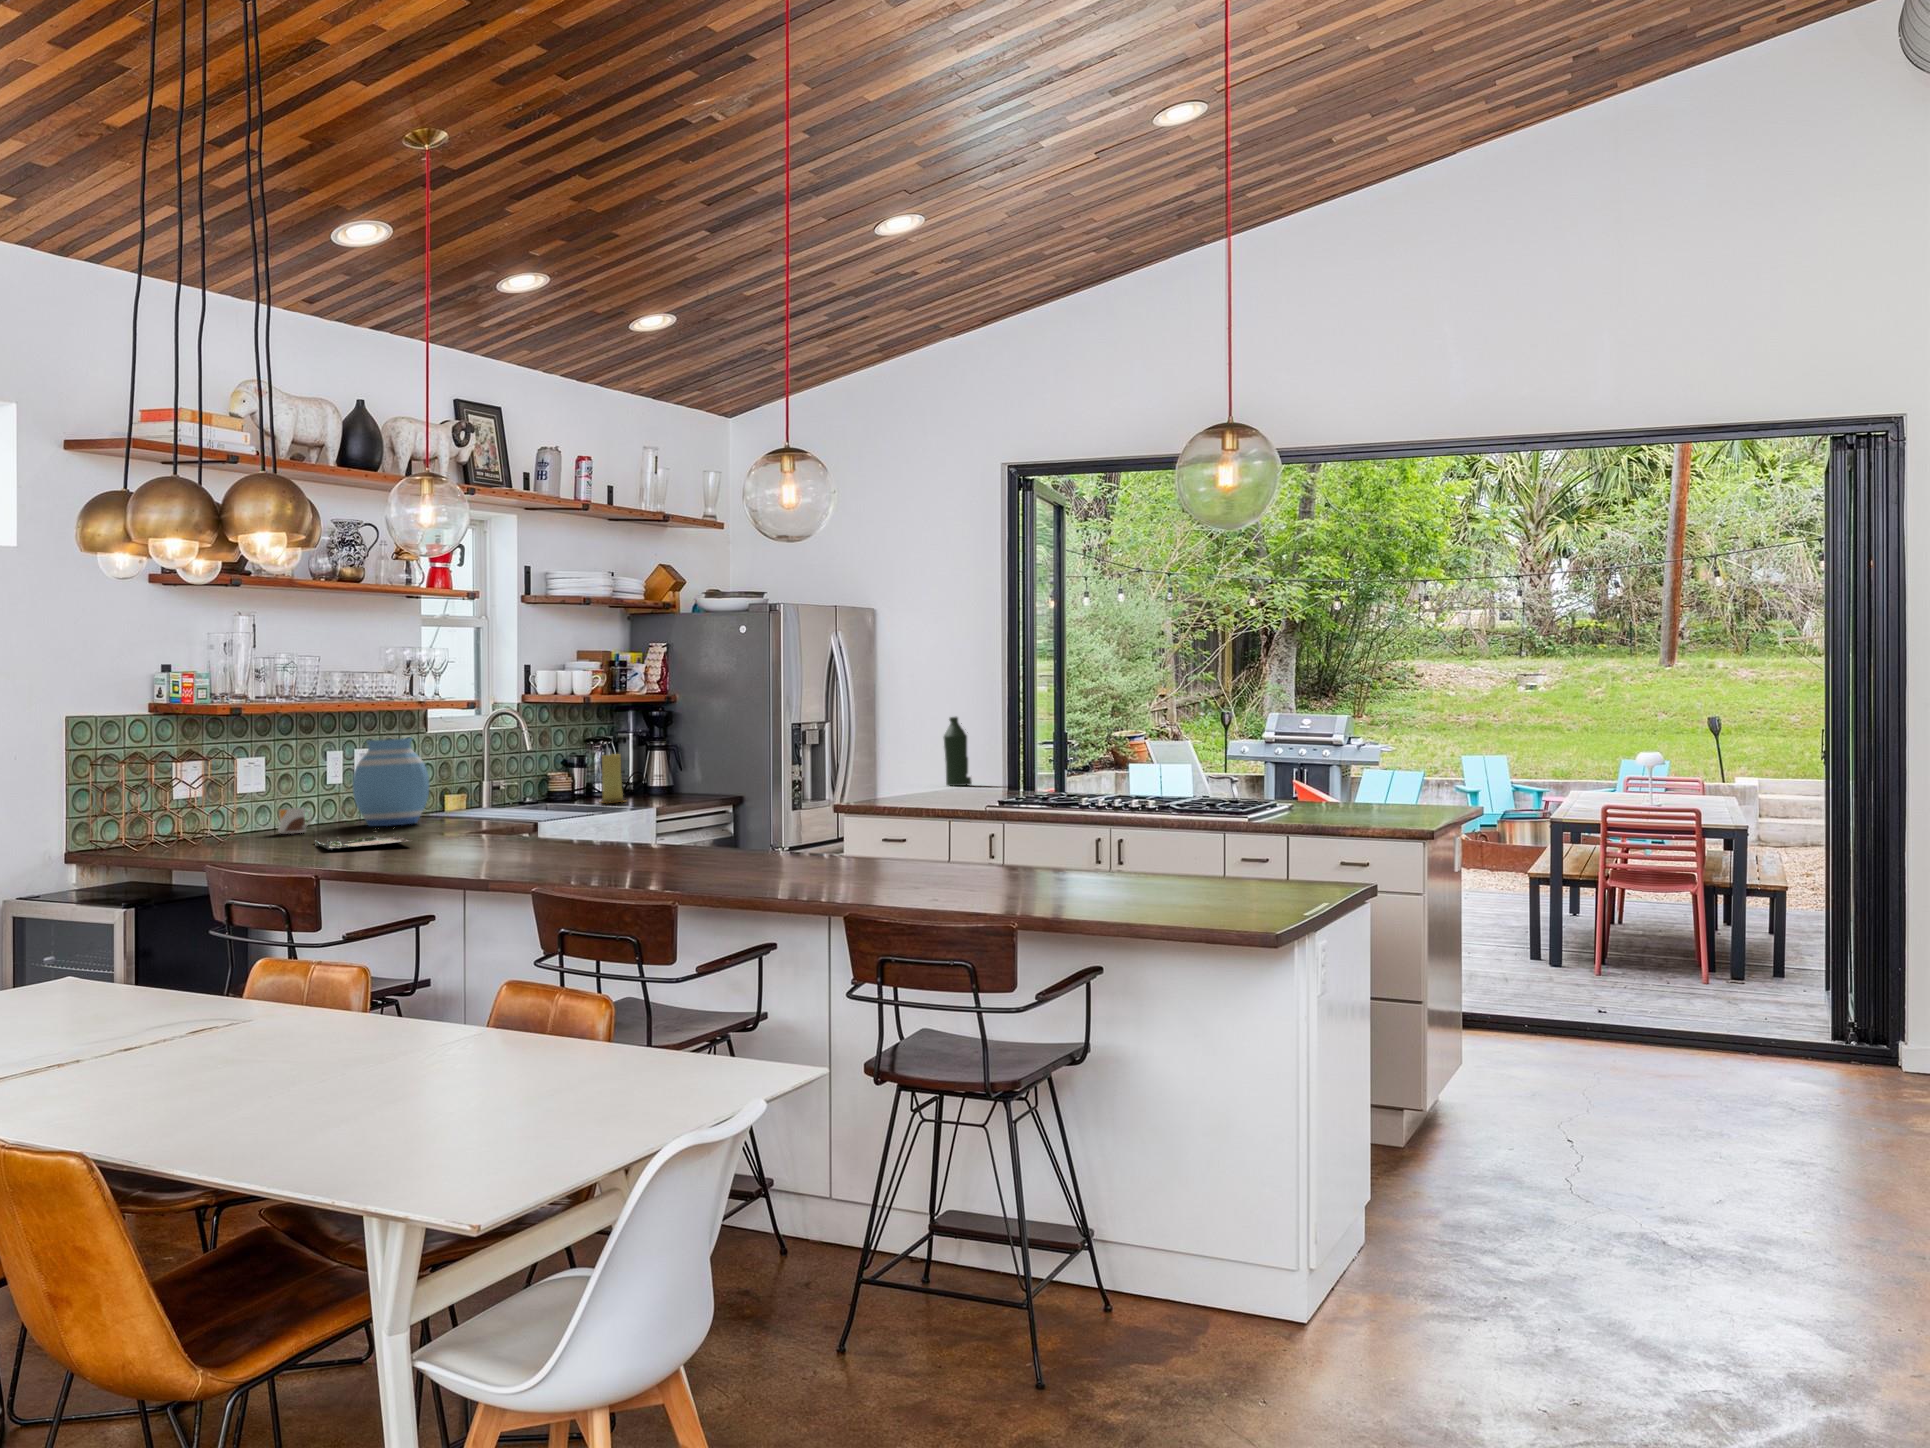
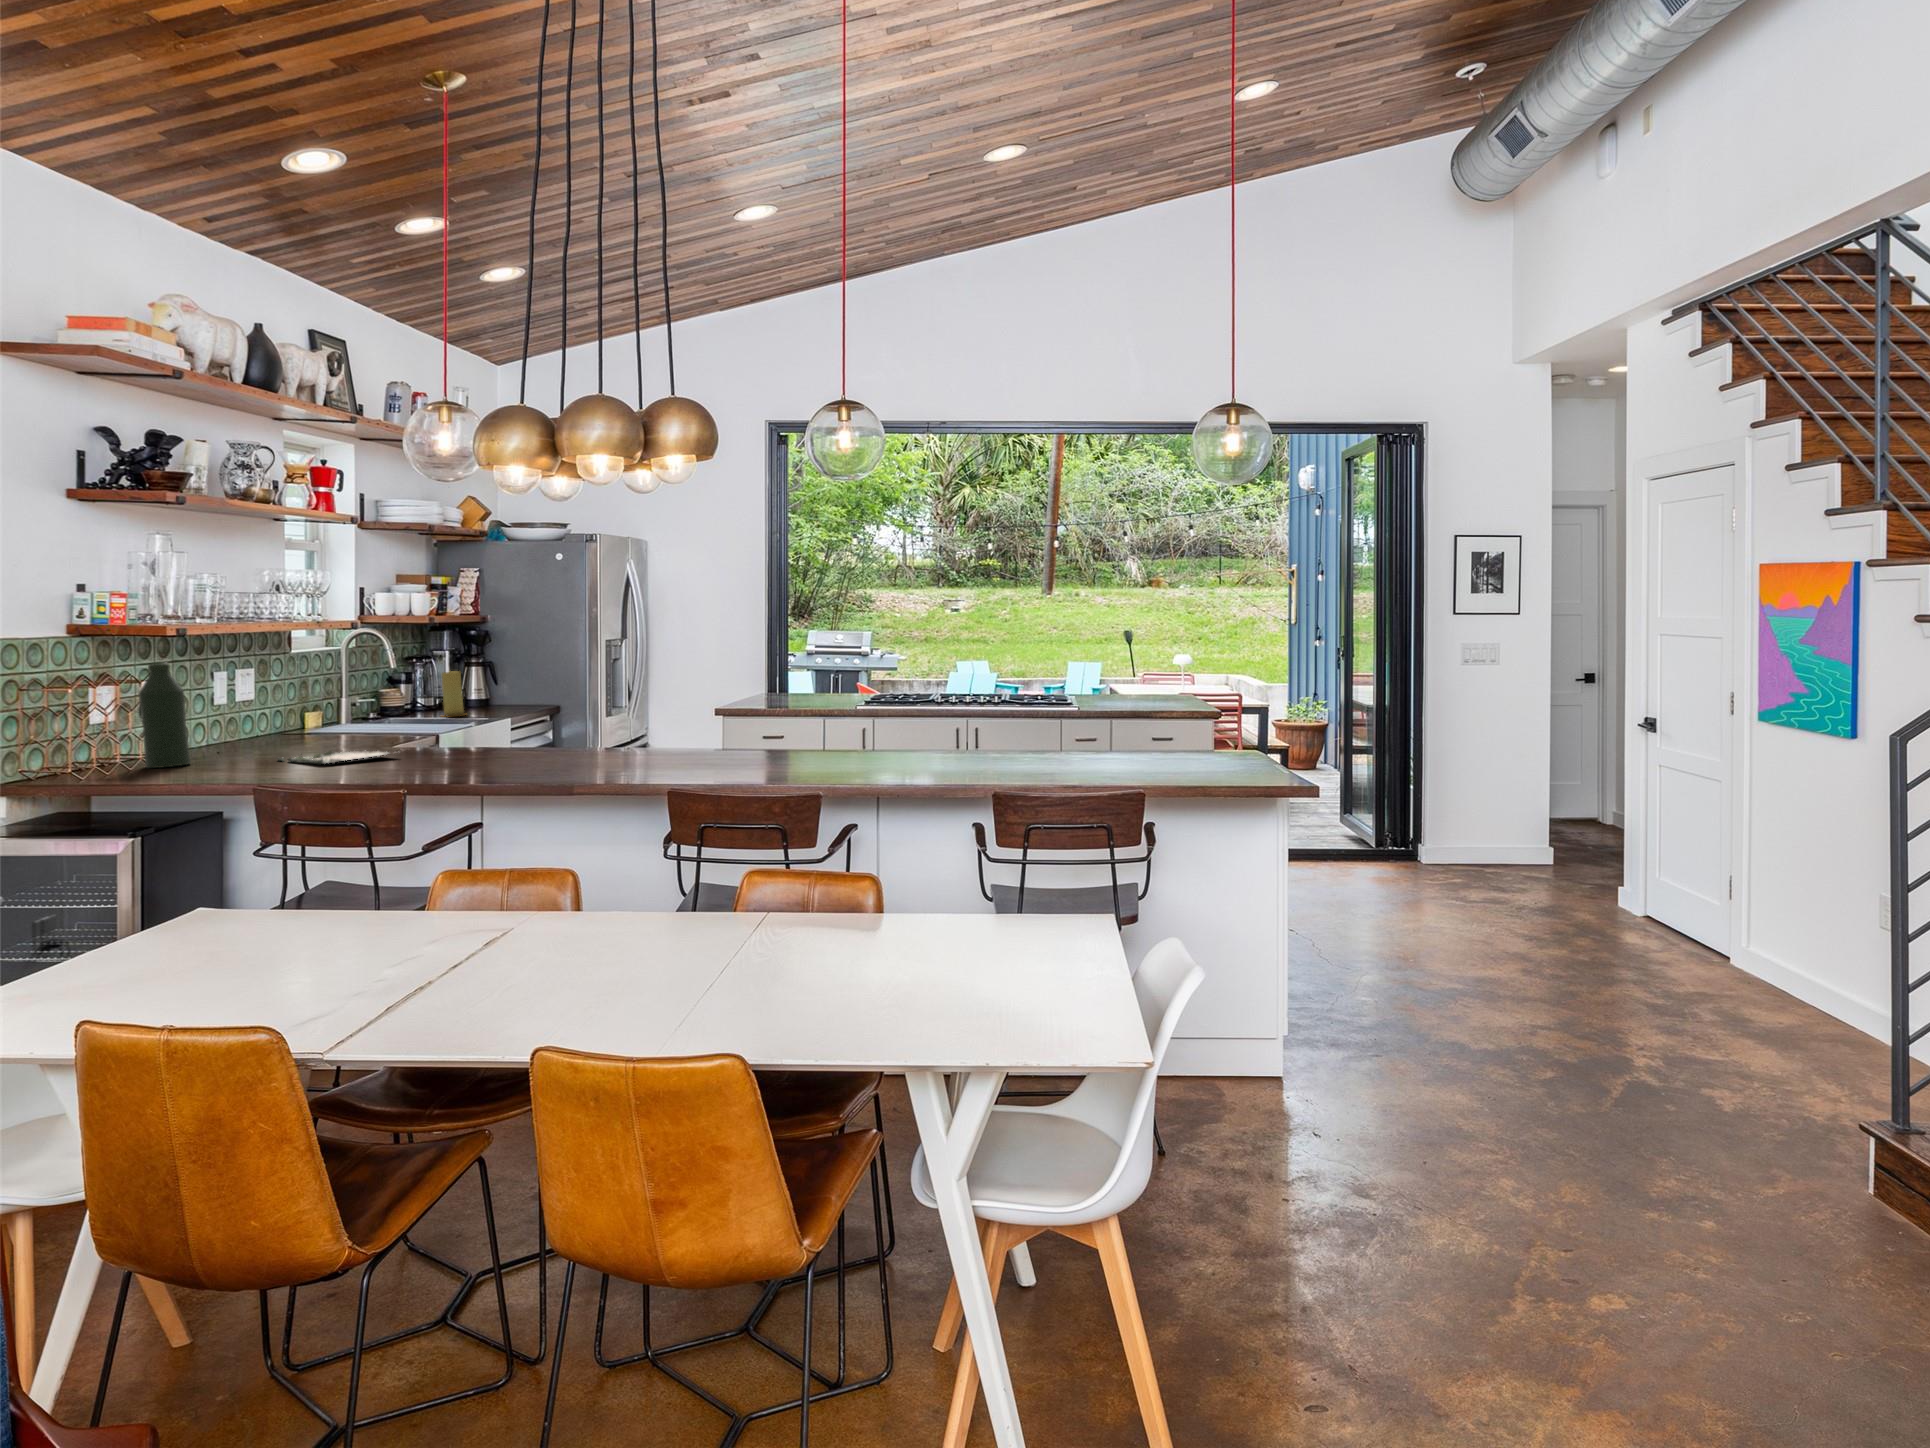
bottle: present [943,717,972,786] -> present [139,663,191,768]
vase: present [353,739,429,826] -> none [250,659,332,745]
mug: present [278,808,312,834] -> none [195,728,235,755]

